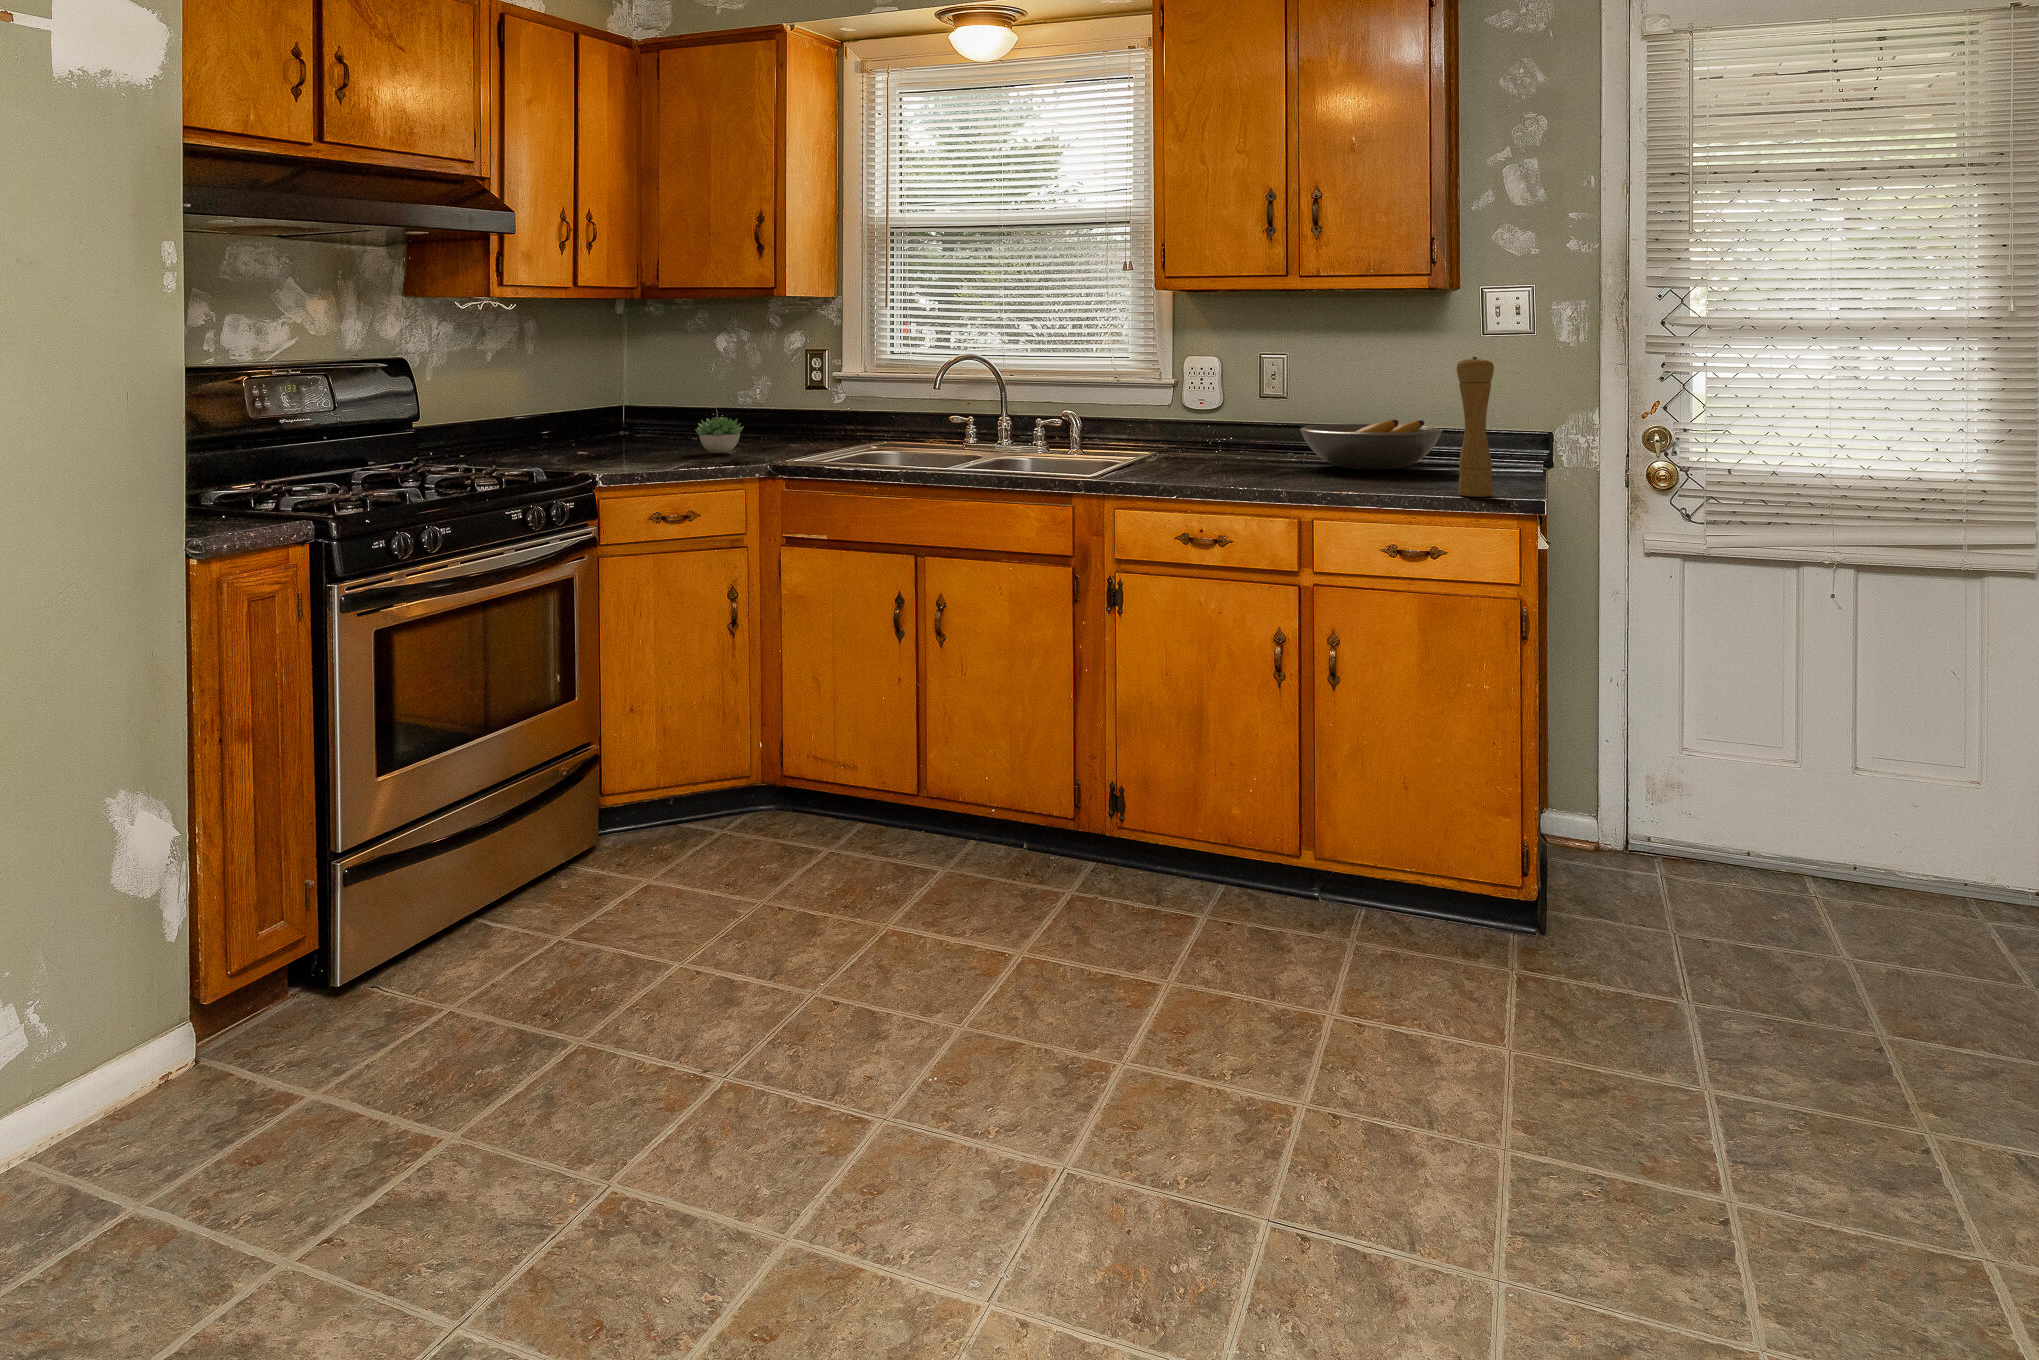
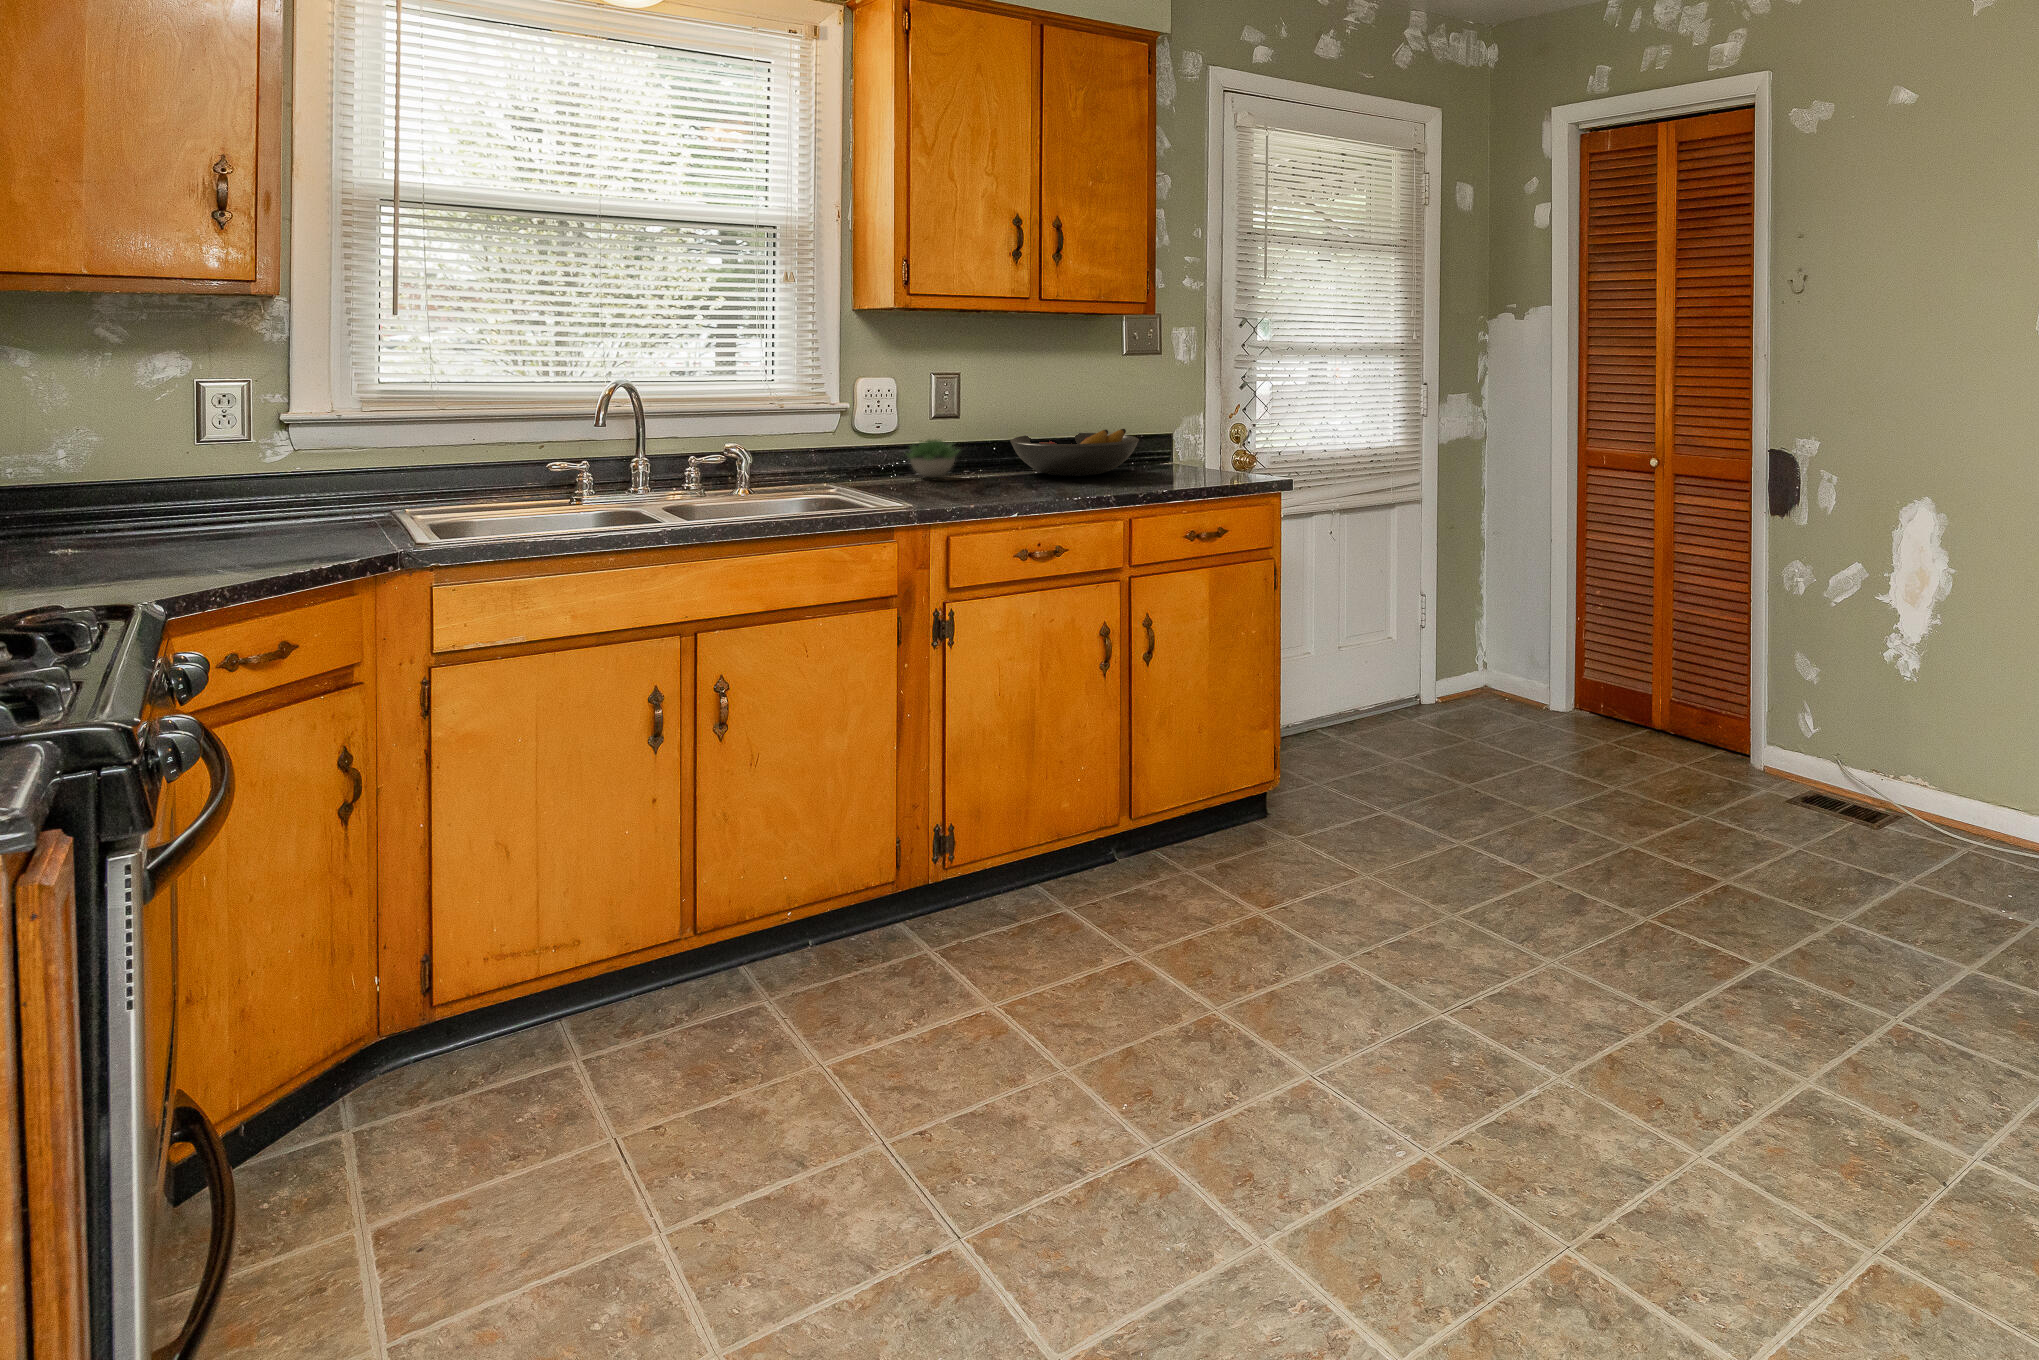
pepper mill: present [1457,357,1494,497] -> none [1228,378,1257,489]
succulent plant: present [695,417,743,453] -> present [906,440,960,477]

